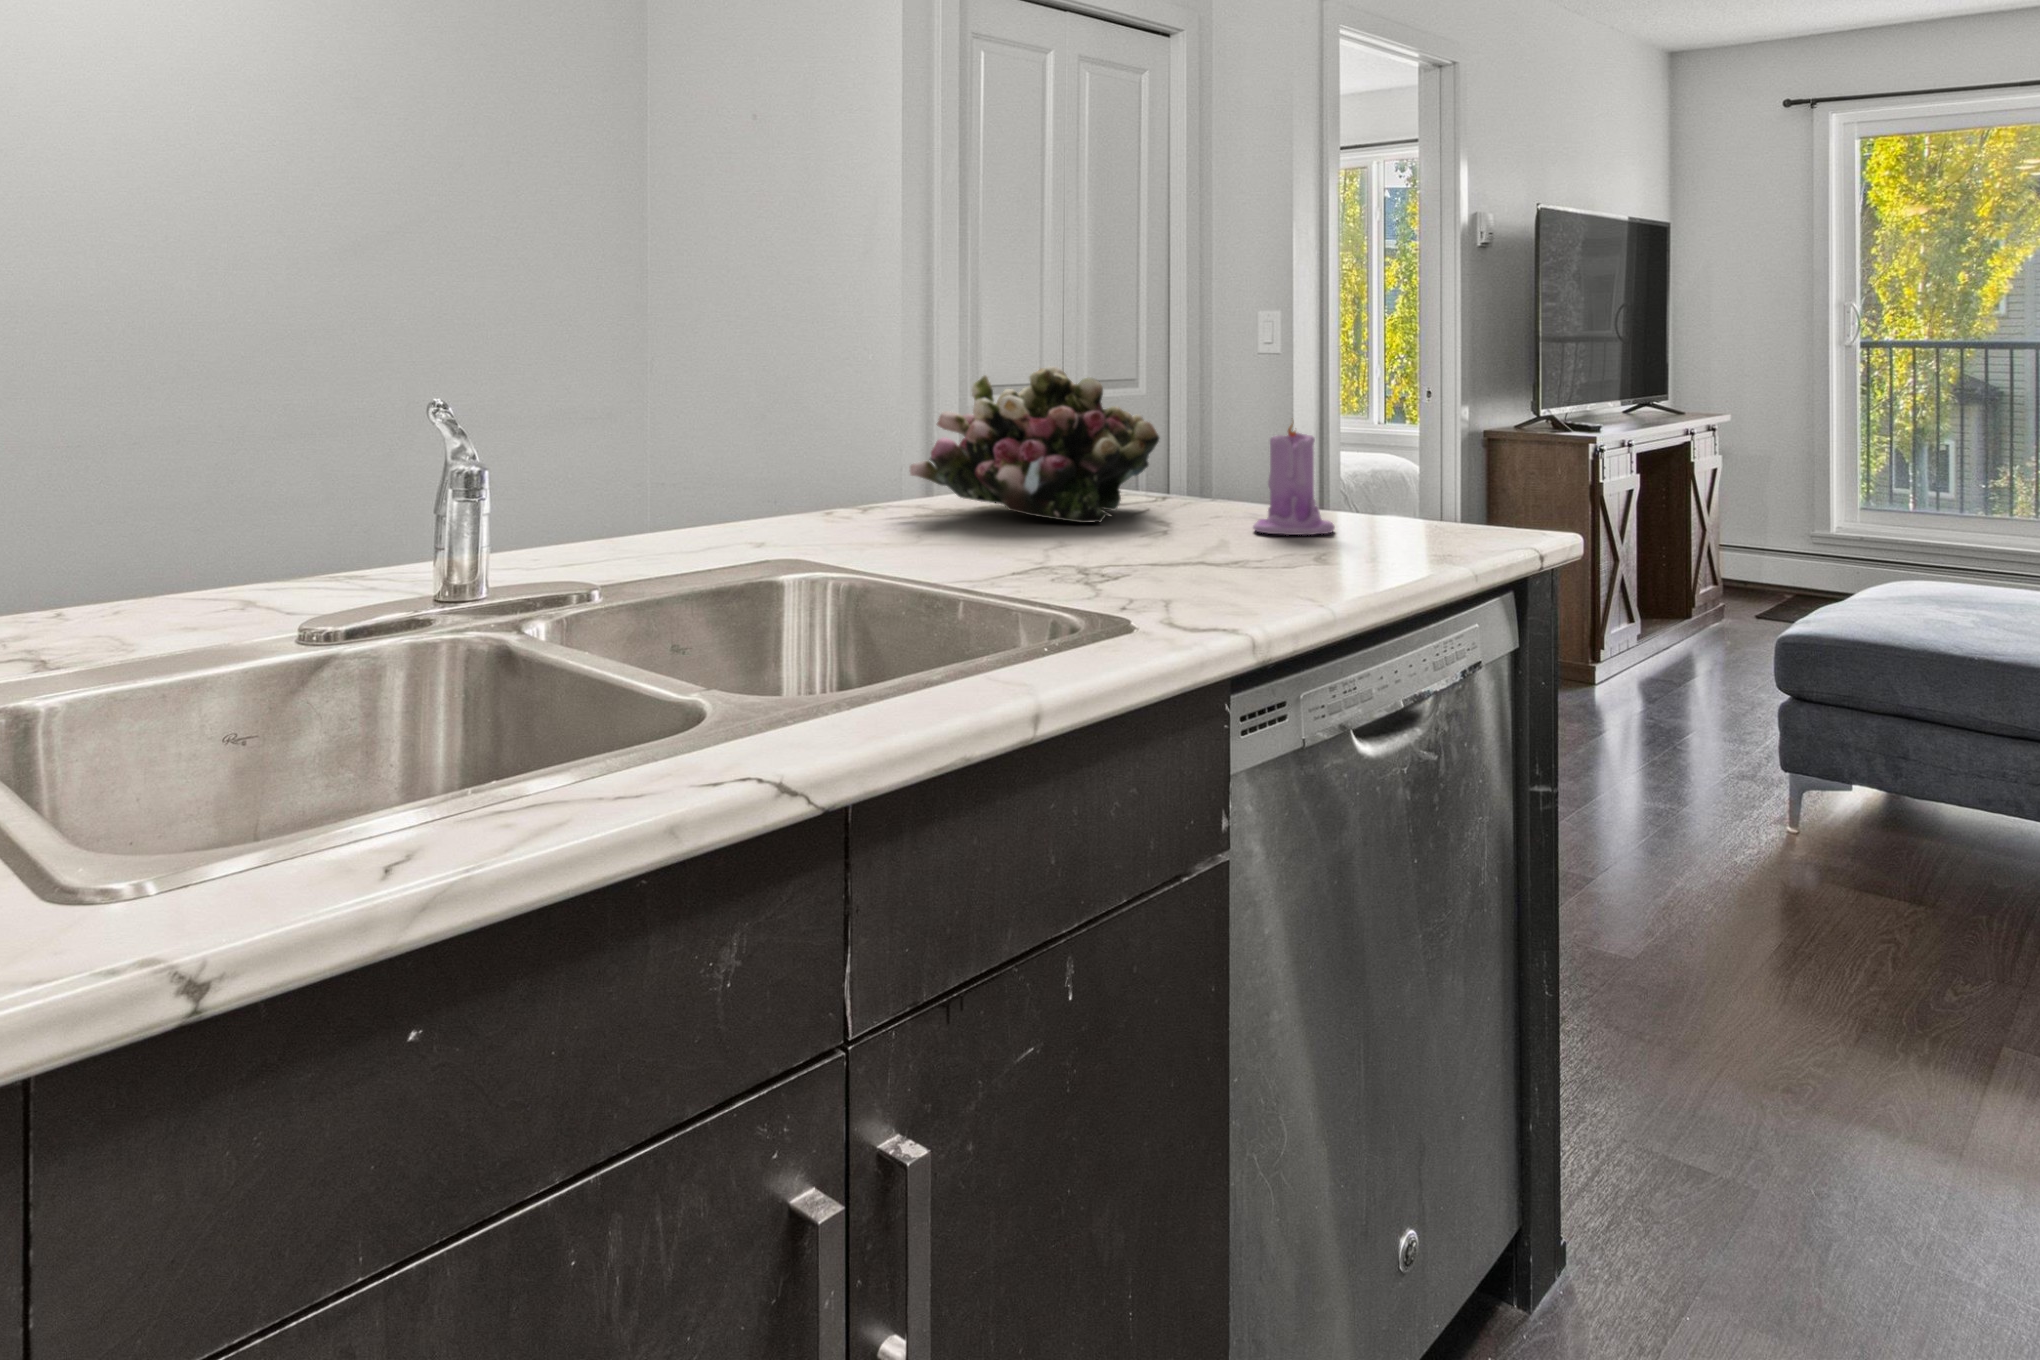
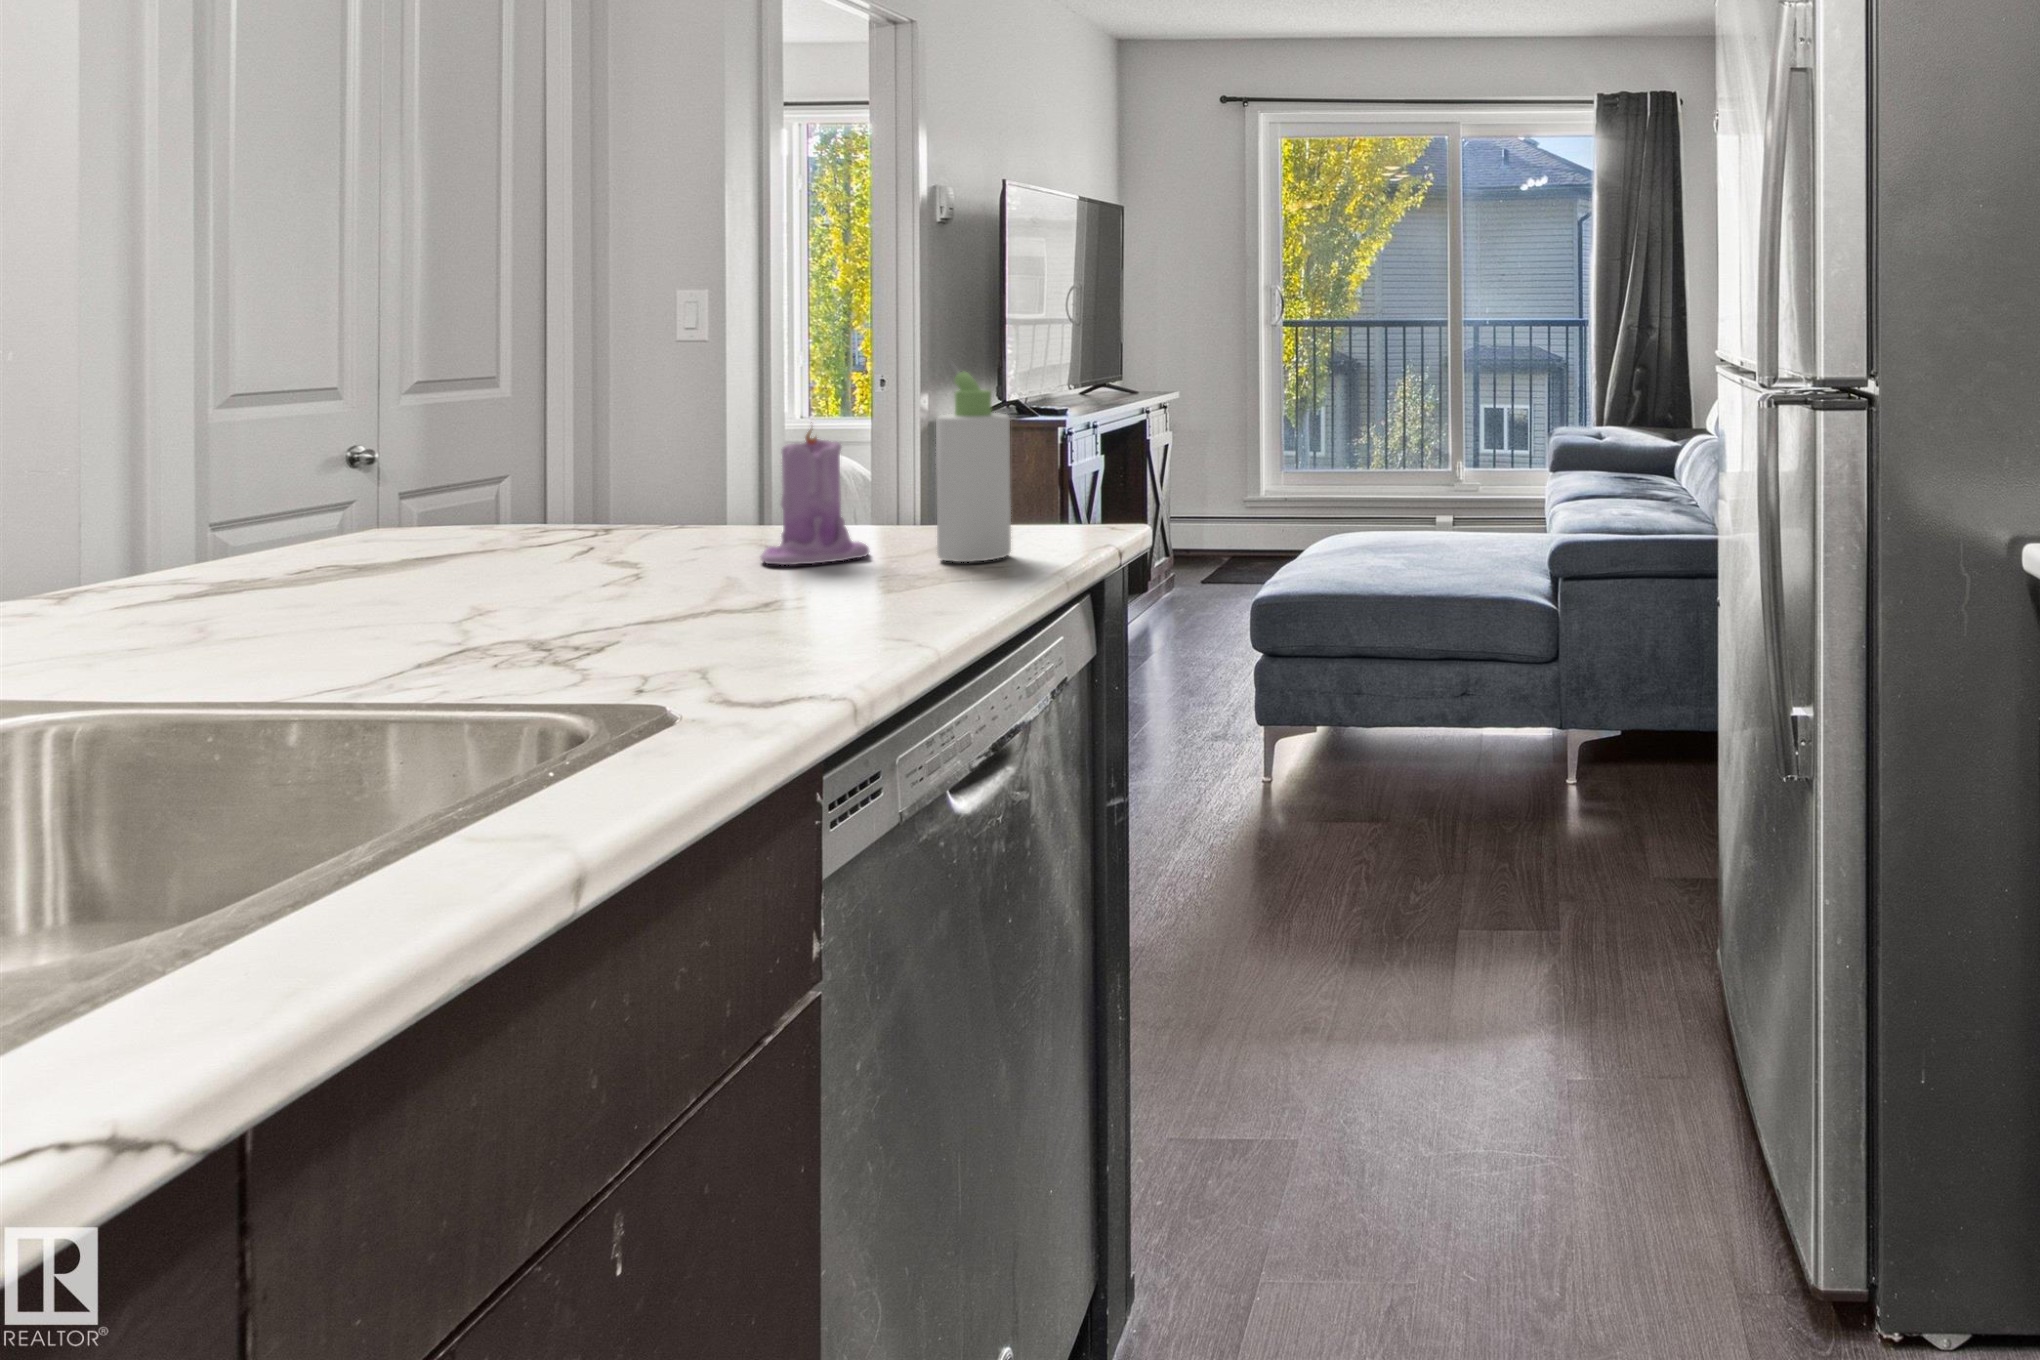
flower arrangement: present [910,366,1159,523] -> none [168,362,614,575]
bottle: none [1384,367,1447,545] -> present [936,359,1011,562]

